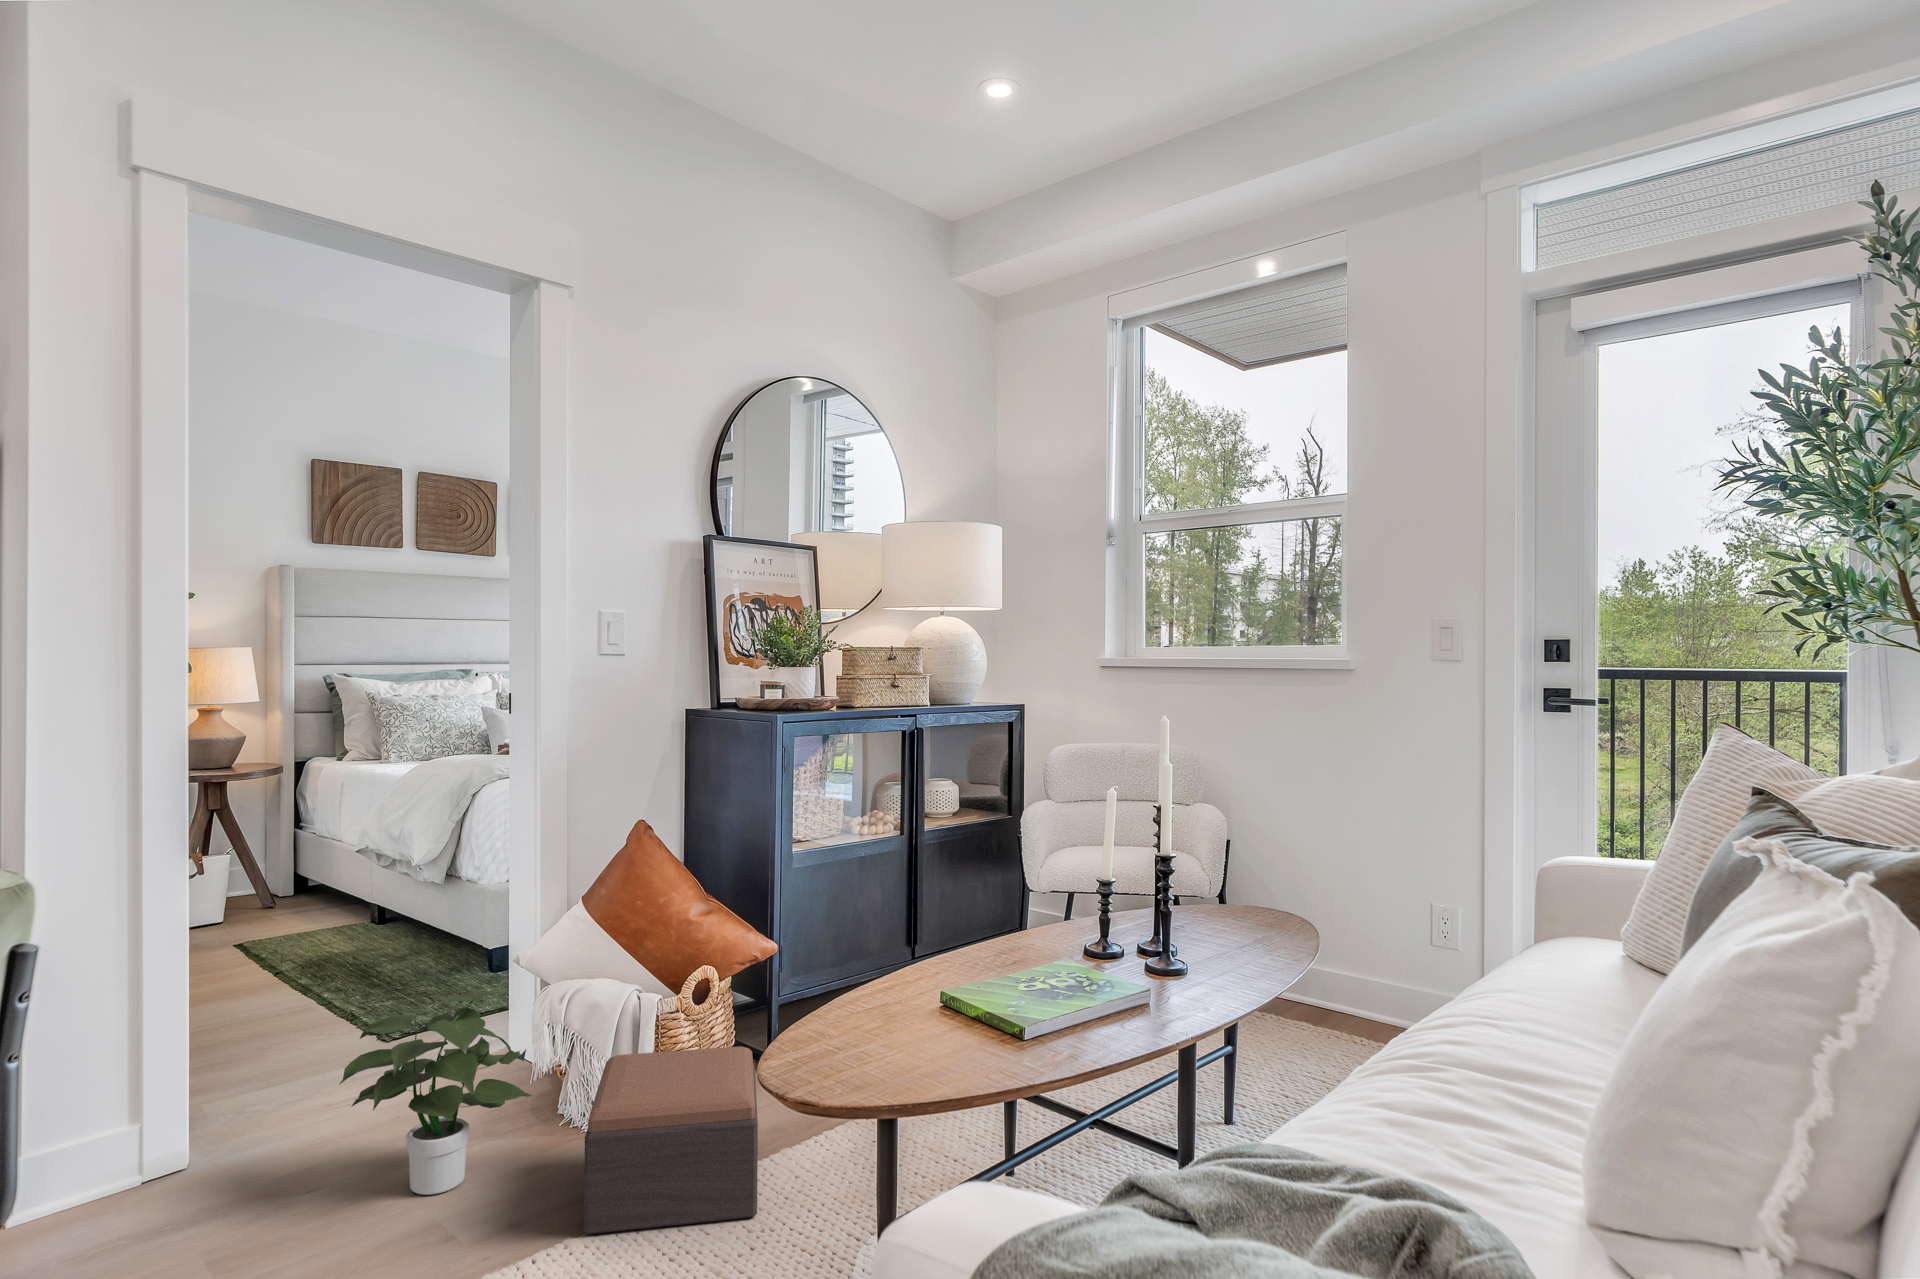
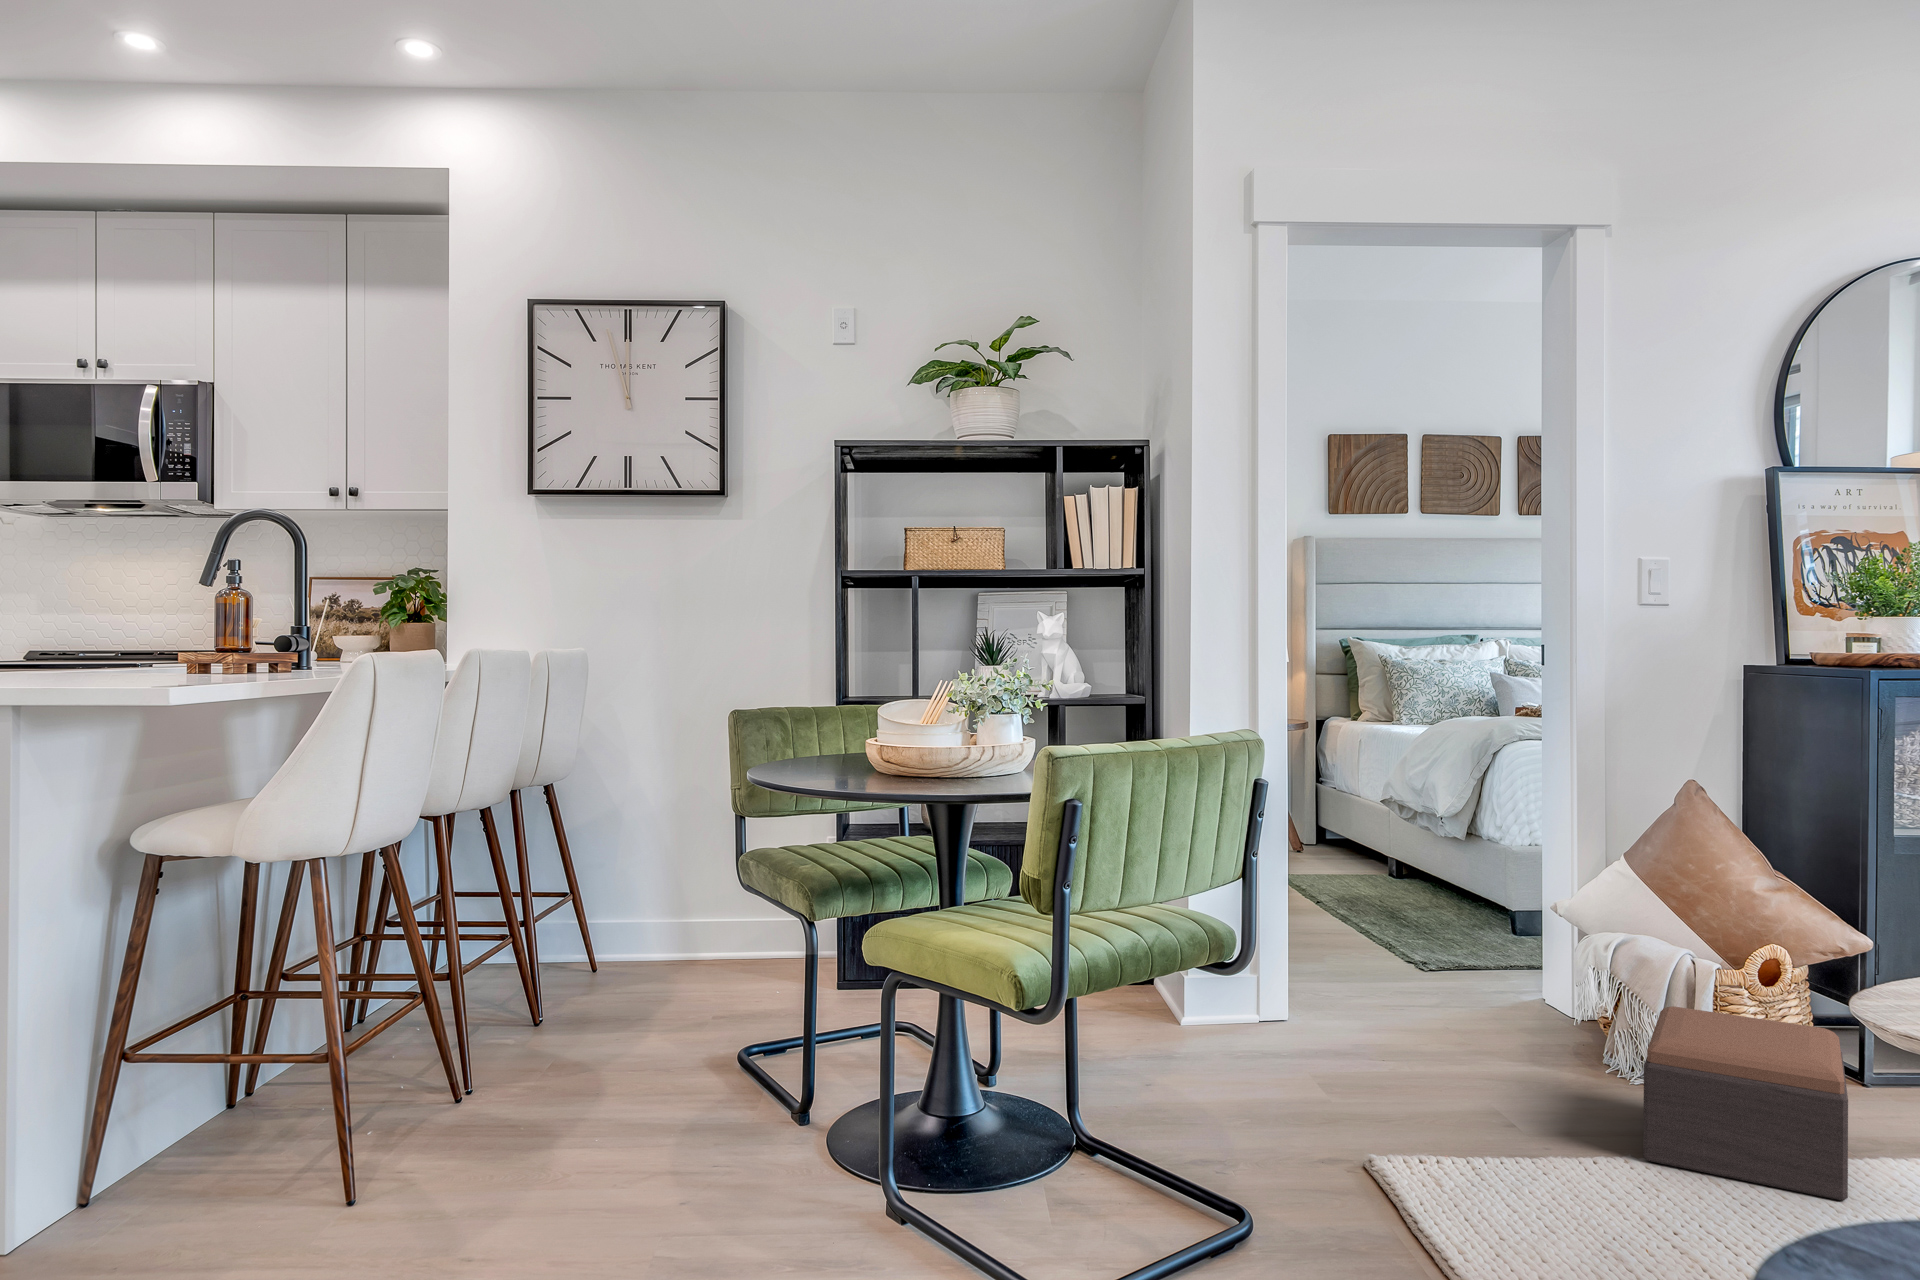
potted plant: present [339,991,532,1195] -> none [1407,918,1584,1093]

